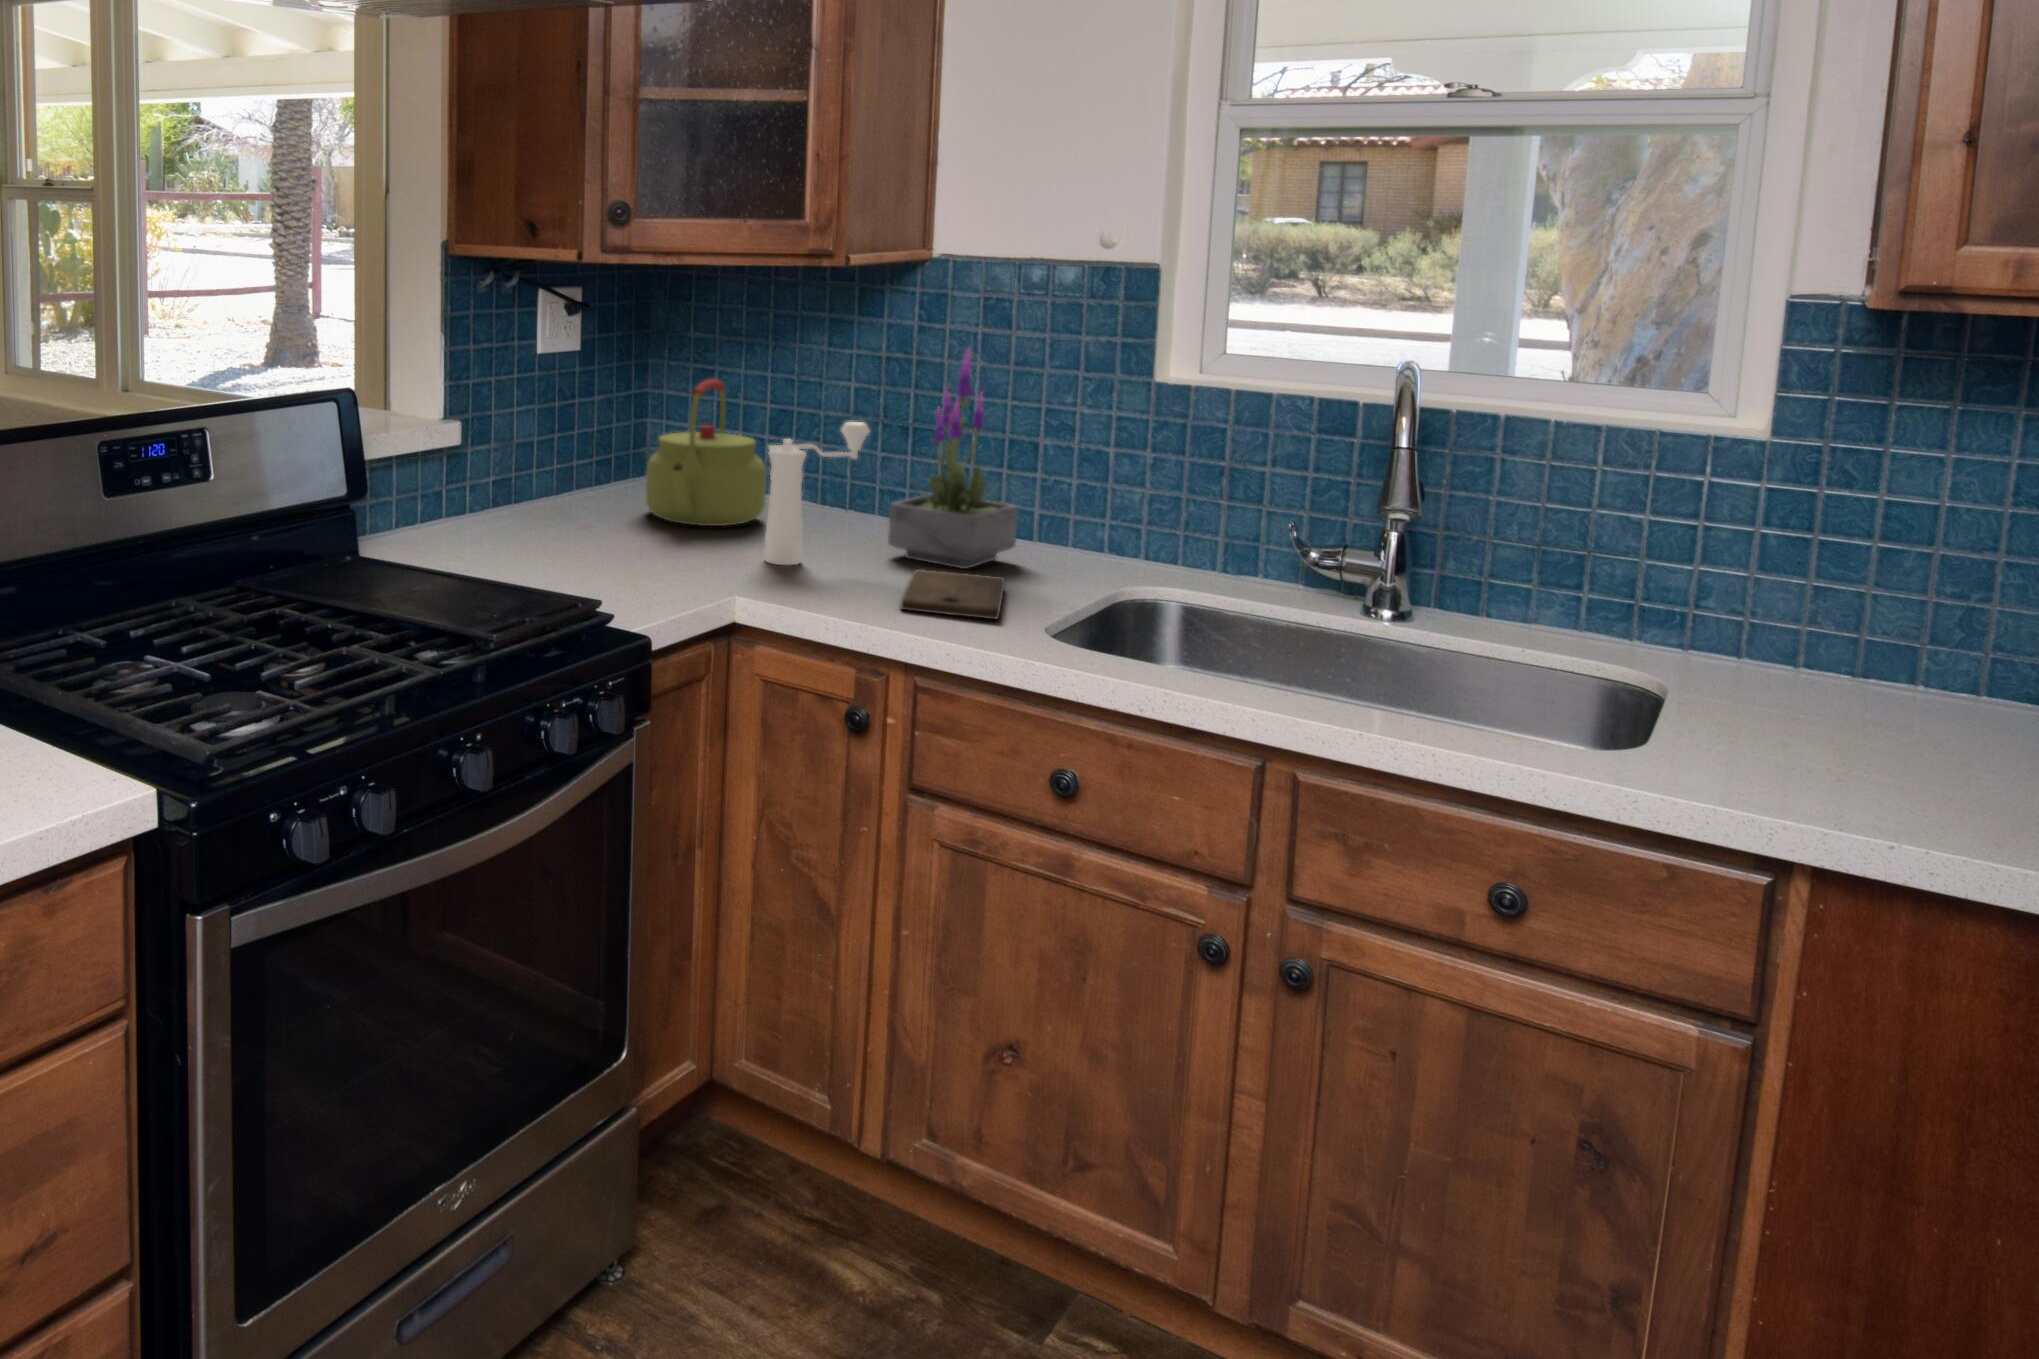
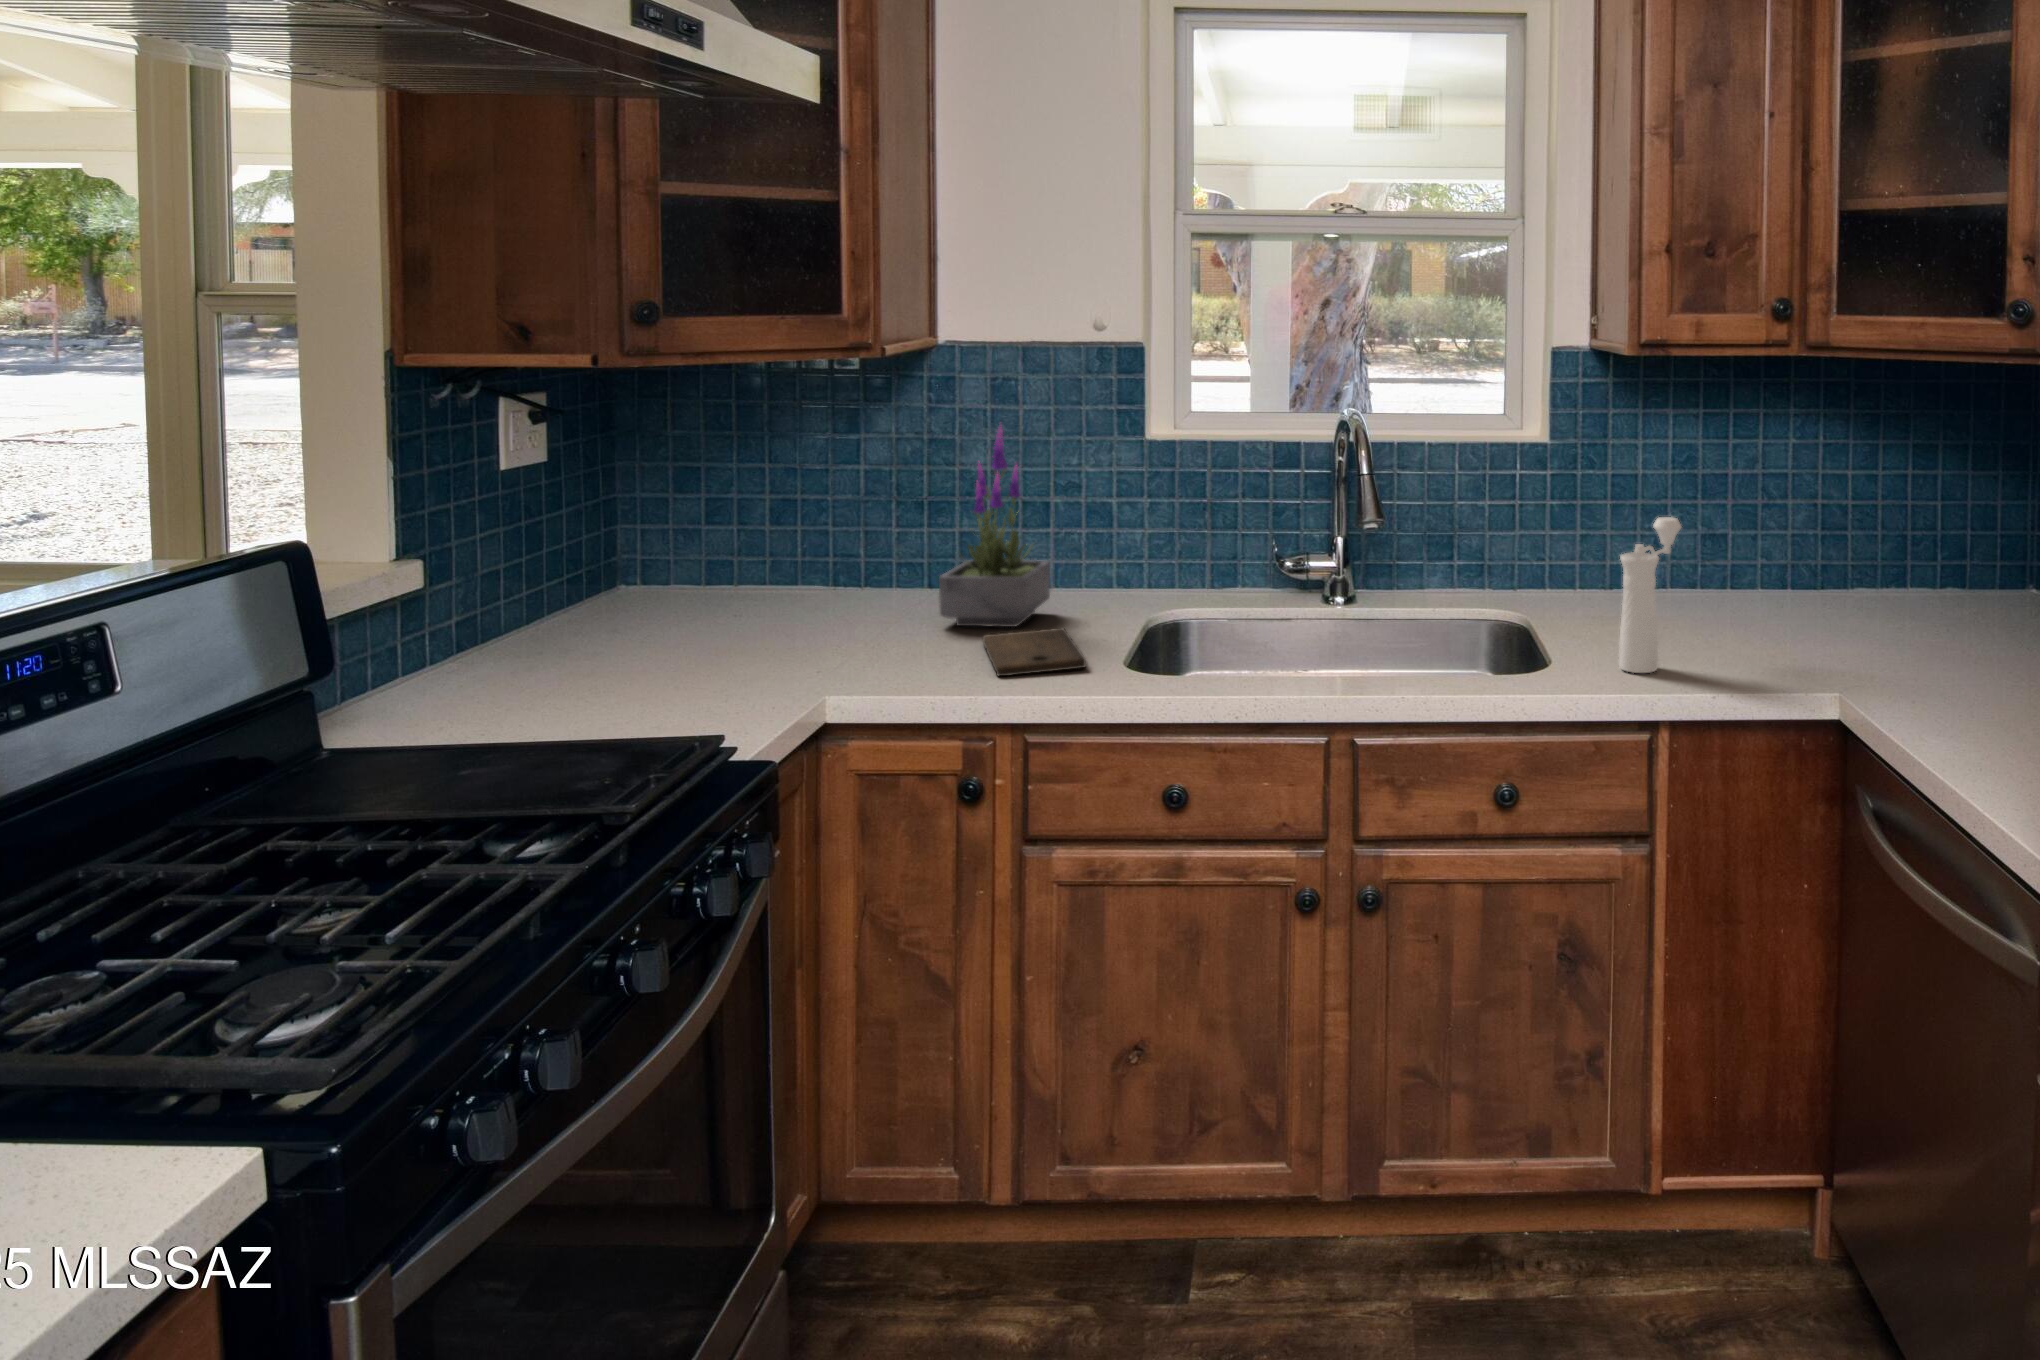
kettle: present [646,379,766,526] -> none [658,476,794,632]
pepper mill: present [764,422,870,565] -> present [1619,517,1681,673]

